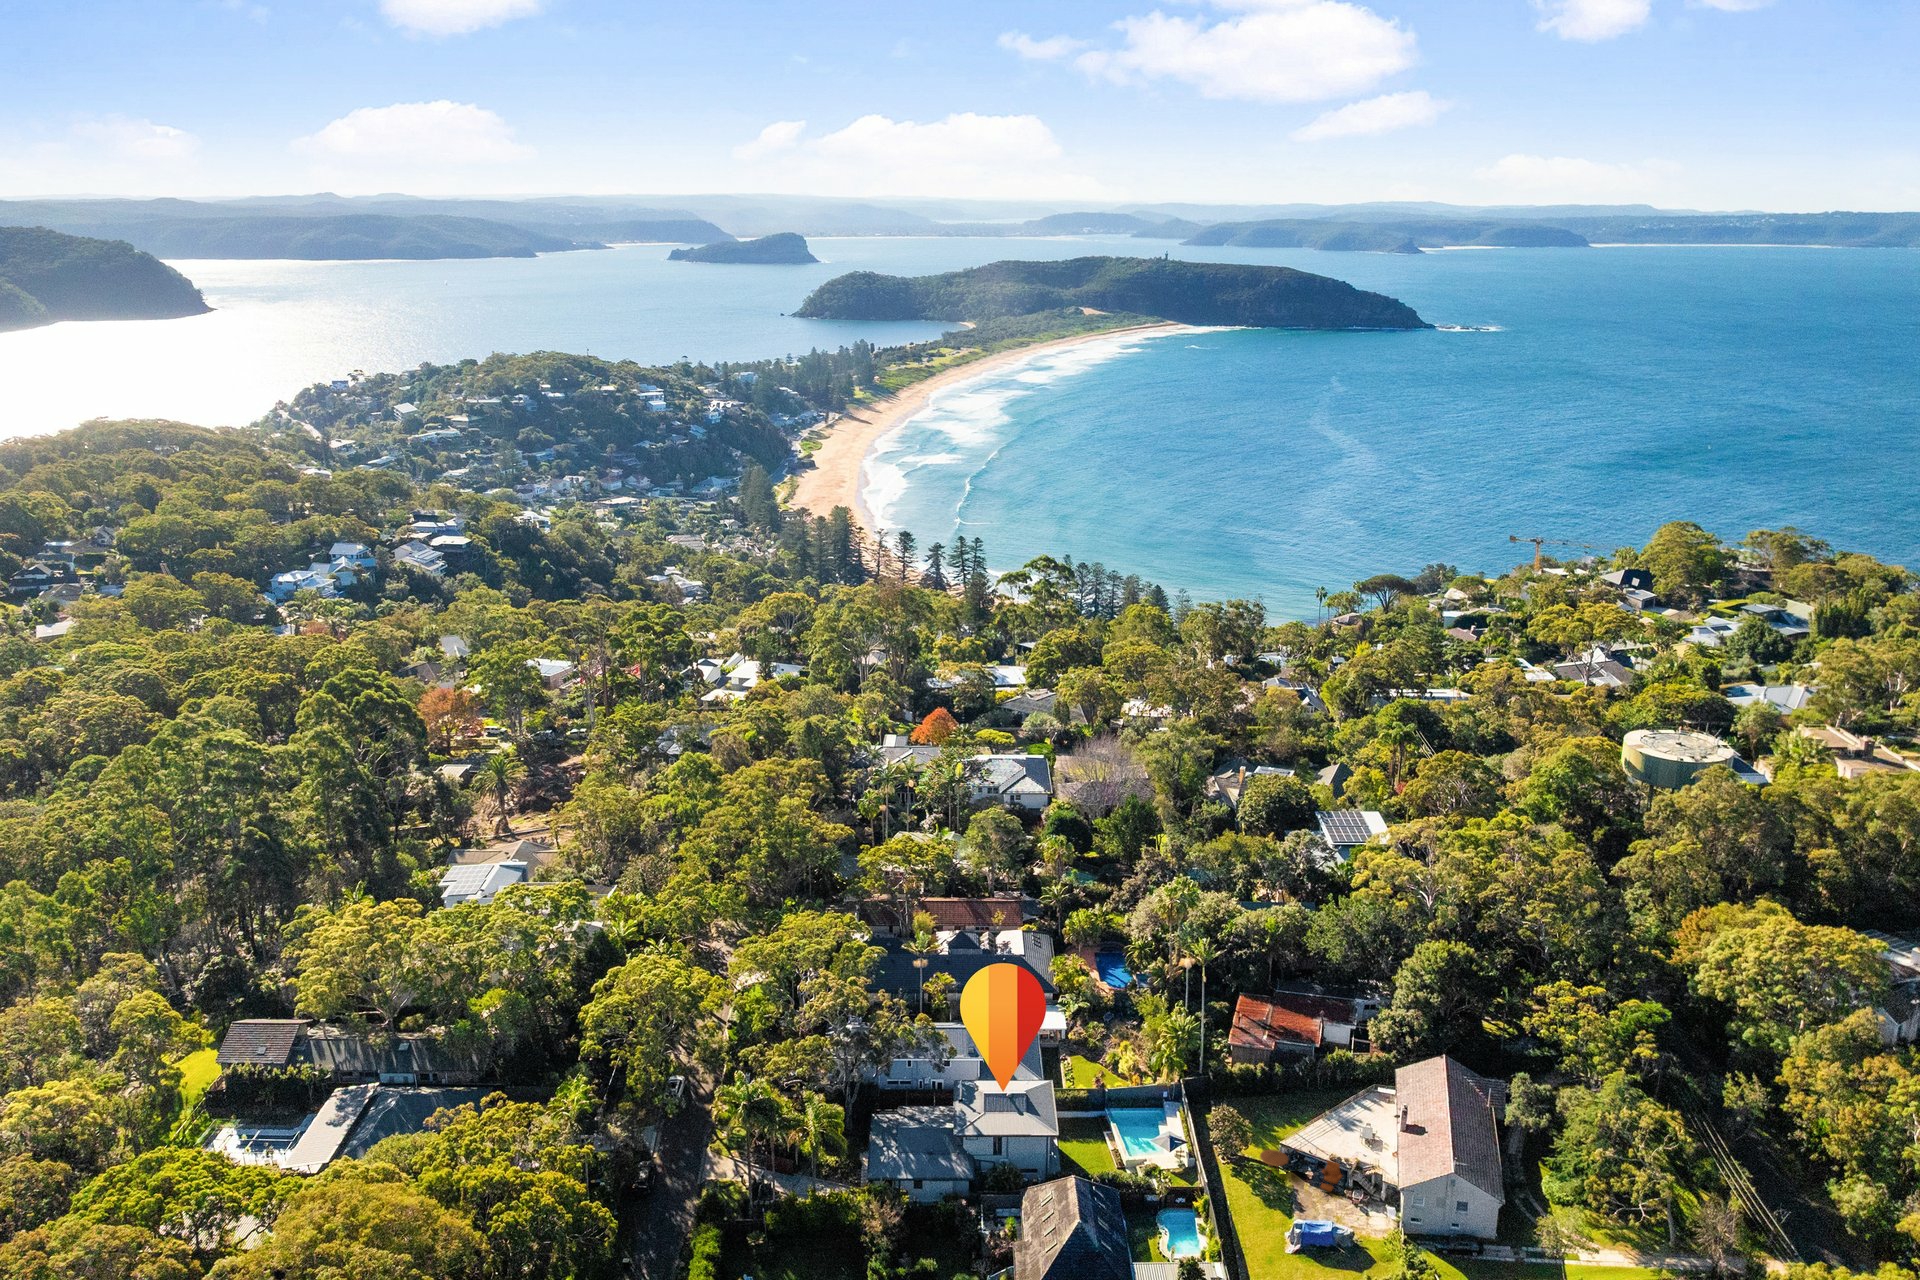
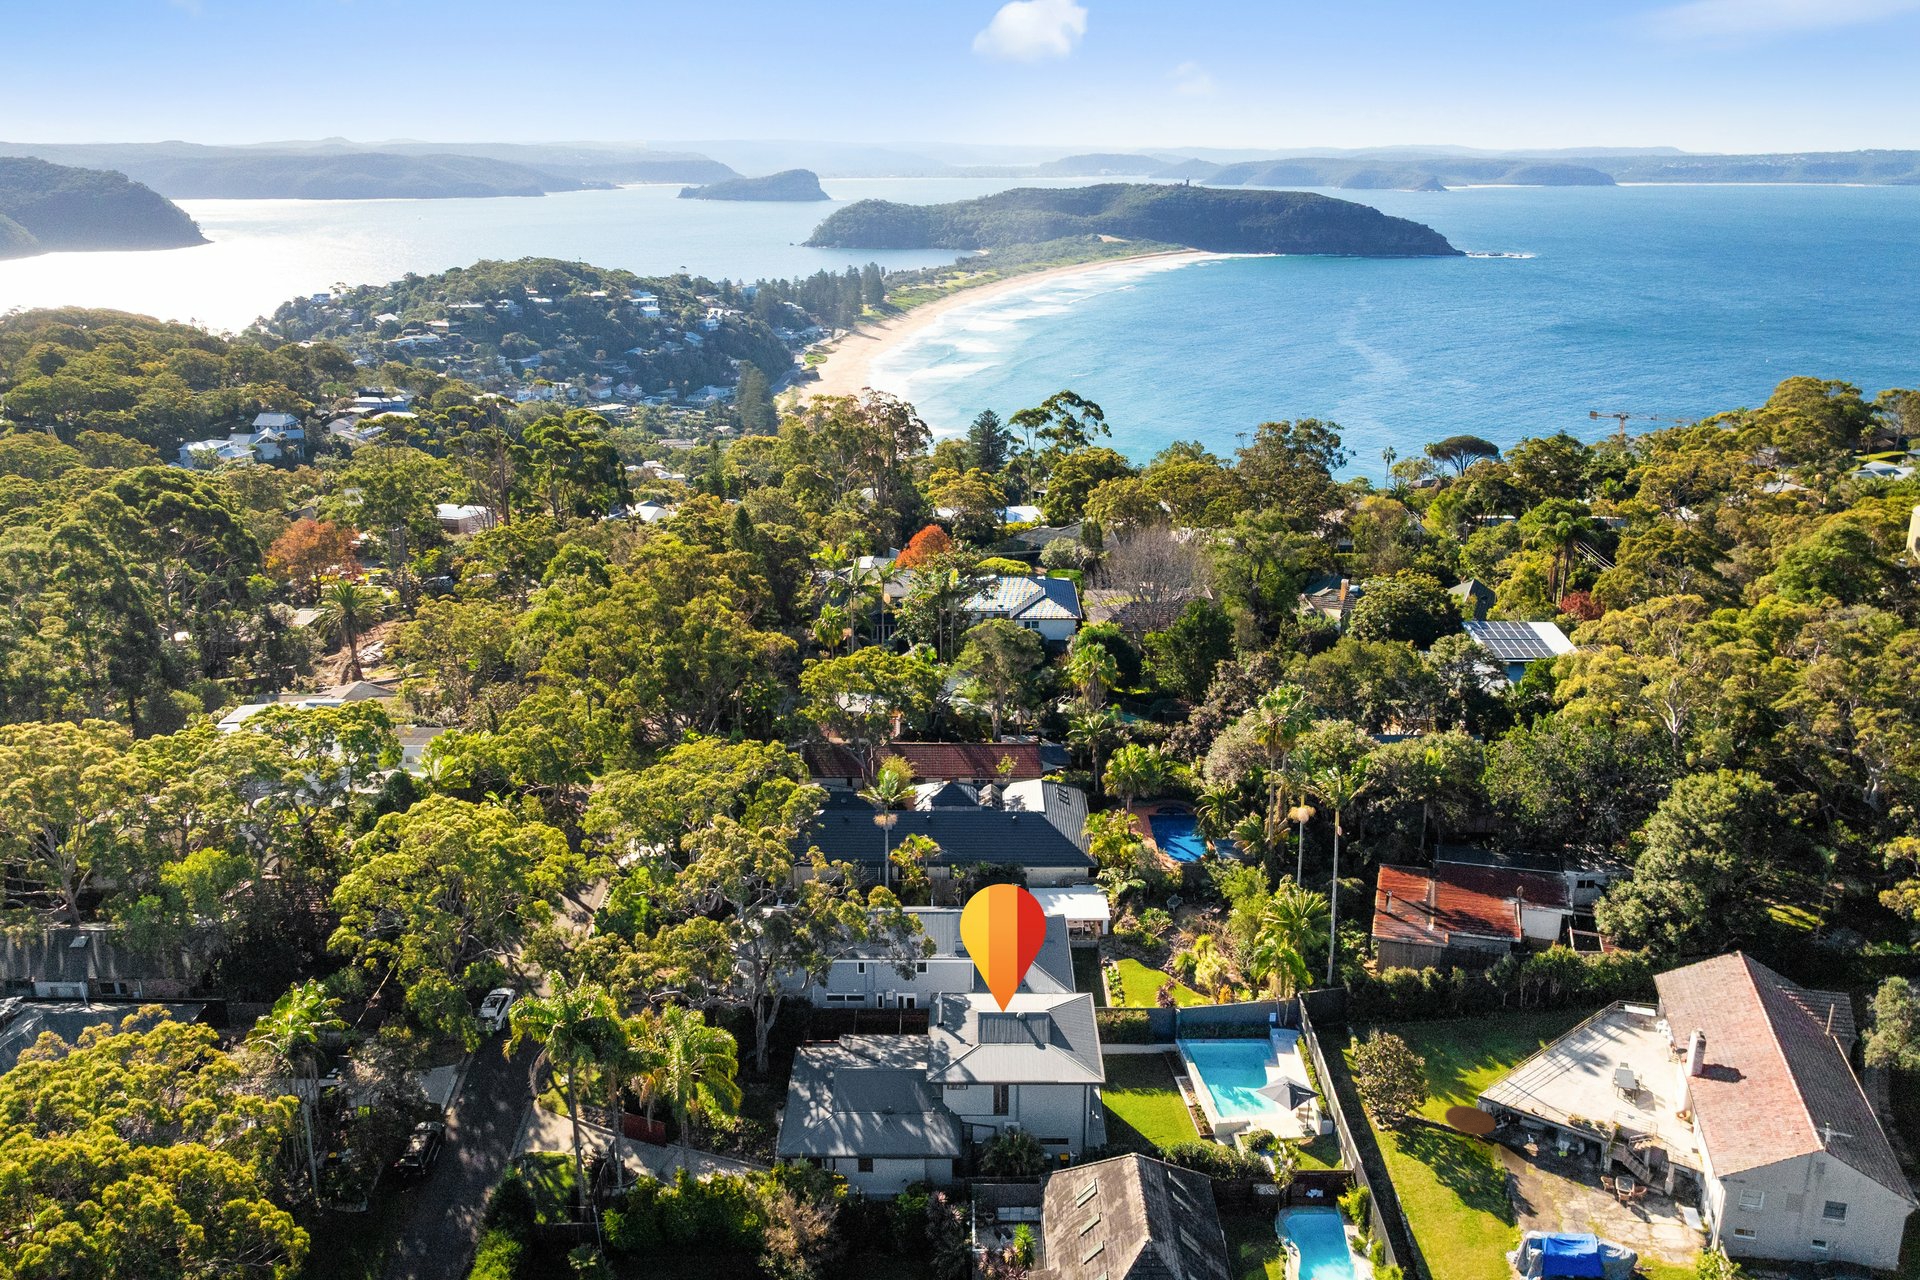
lounge chair: present [1321,1160,1342,1193] -> none [1554,1124,1593,1187]

